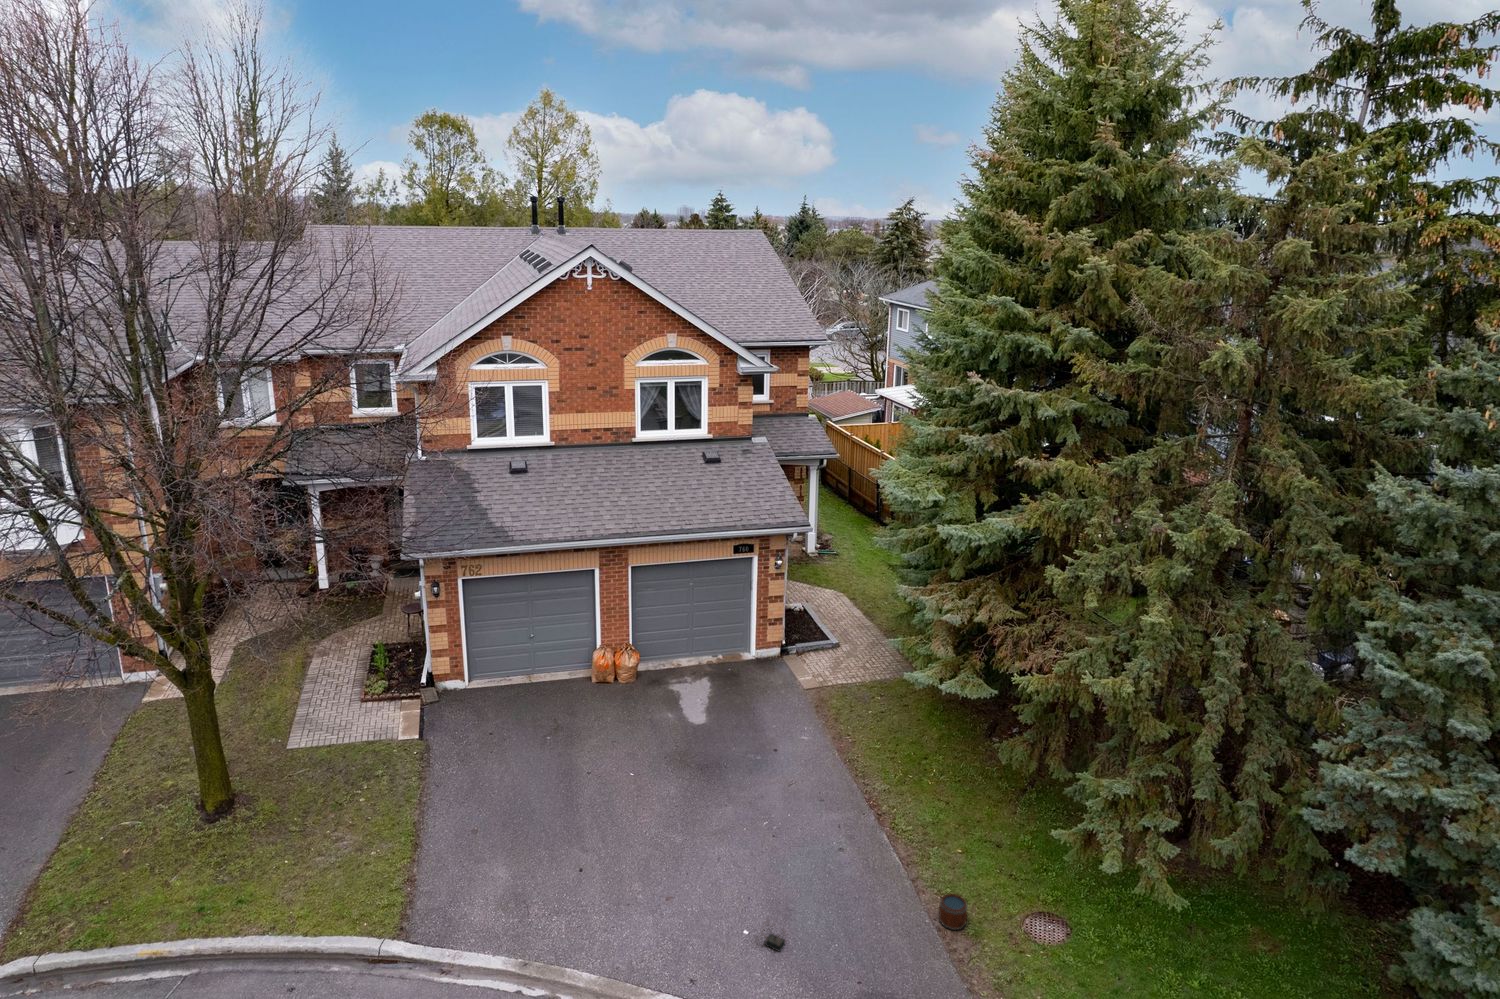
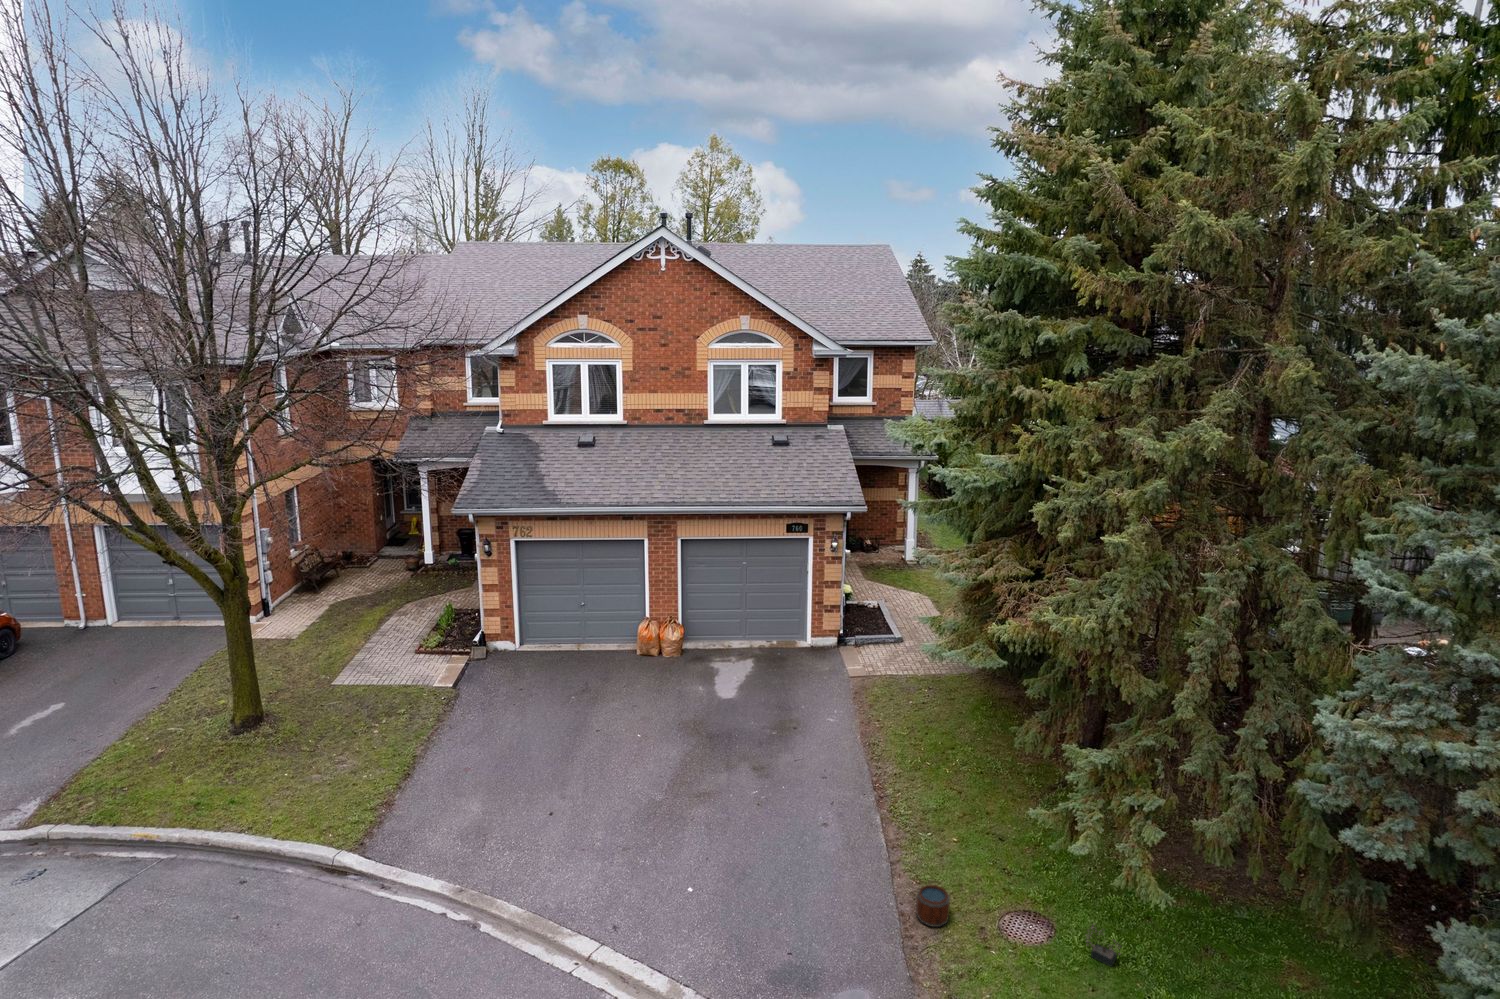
decorative plant: present [762,922,786,951] -> present [1087,927,1120,966]

